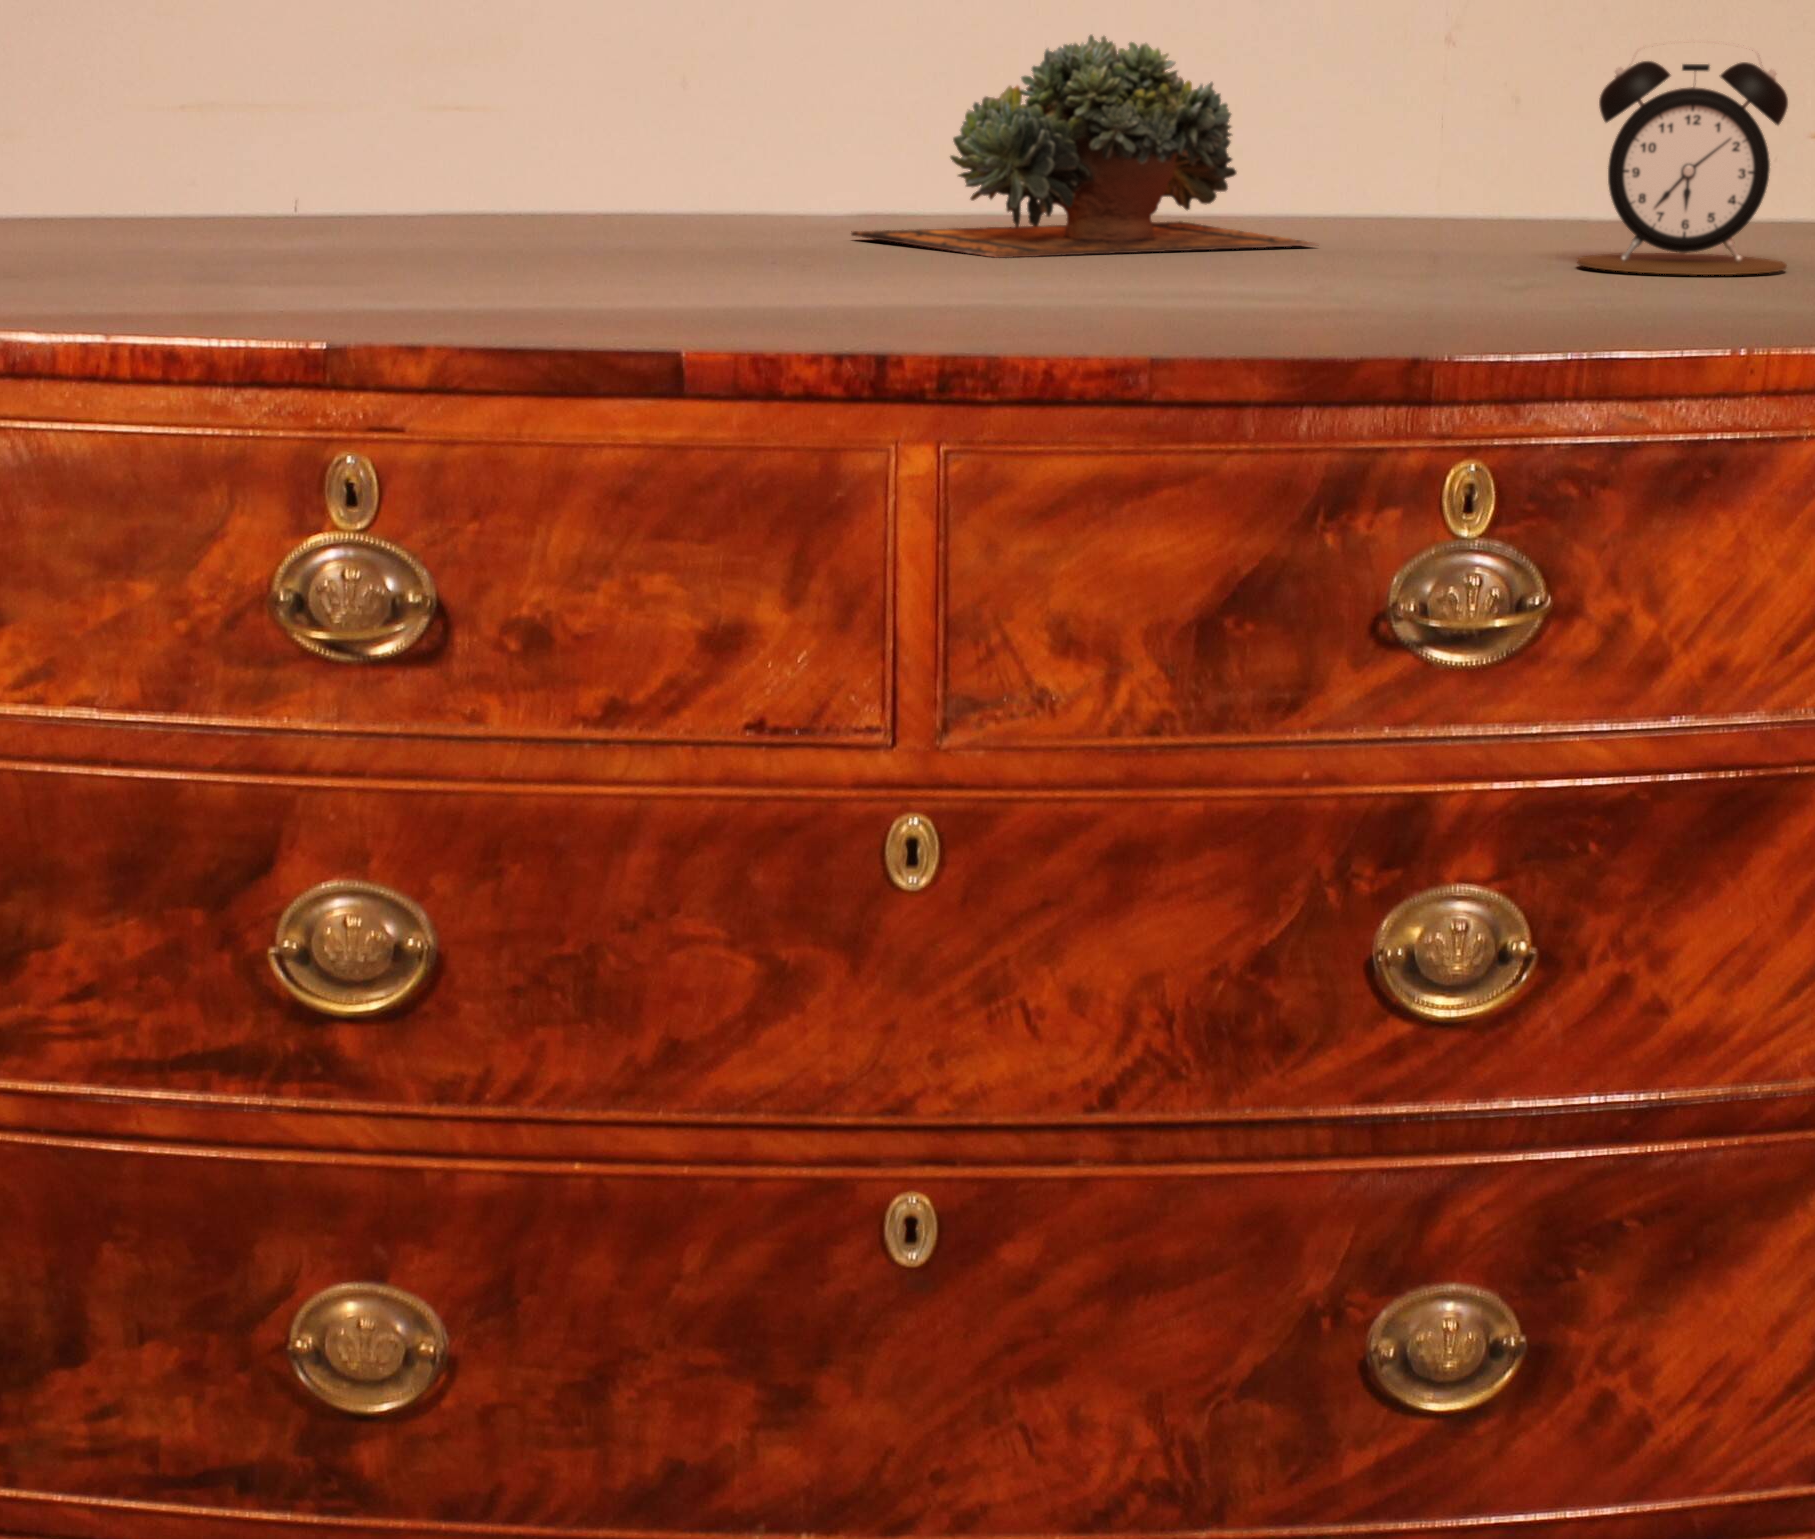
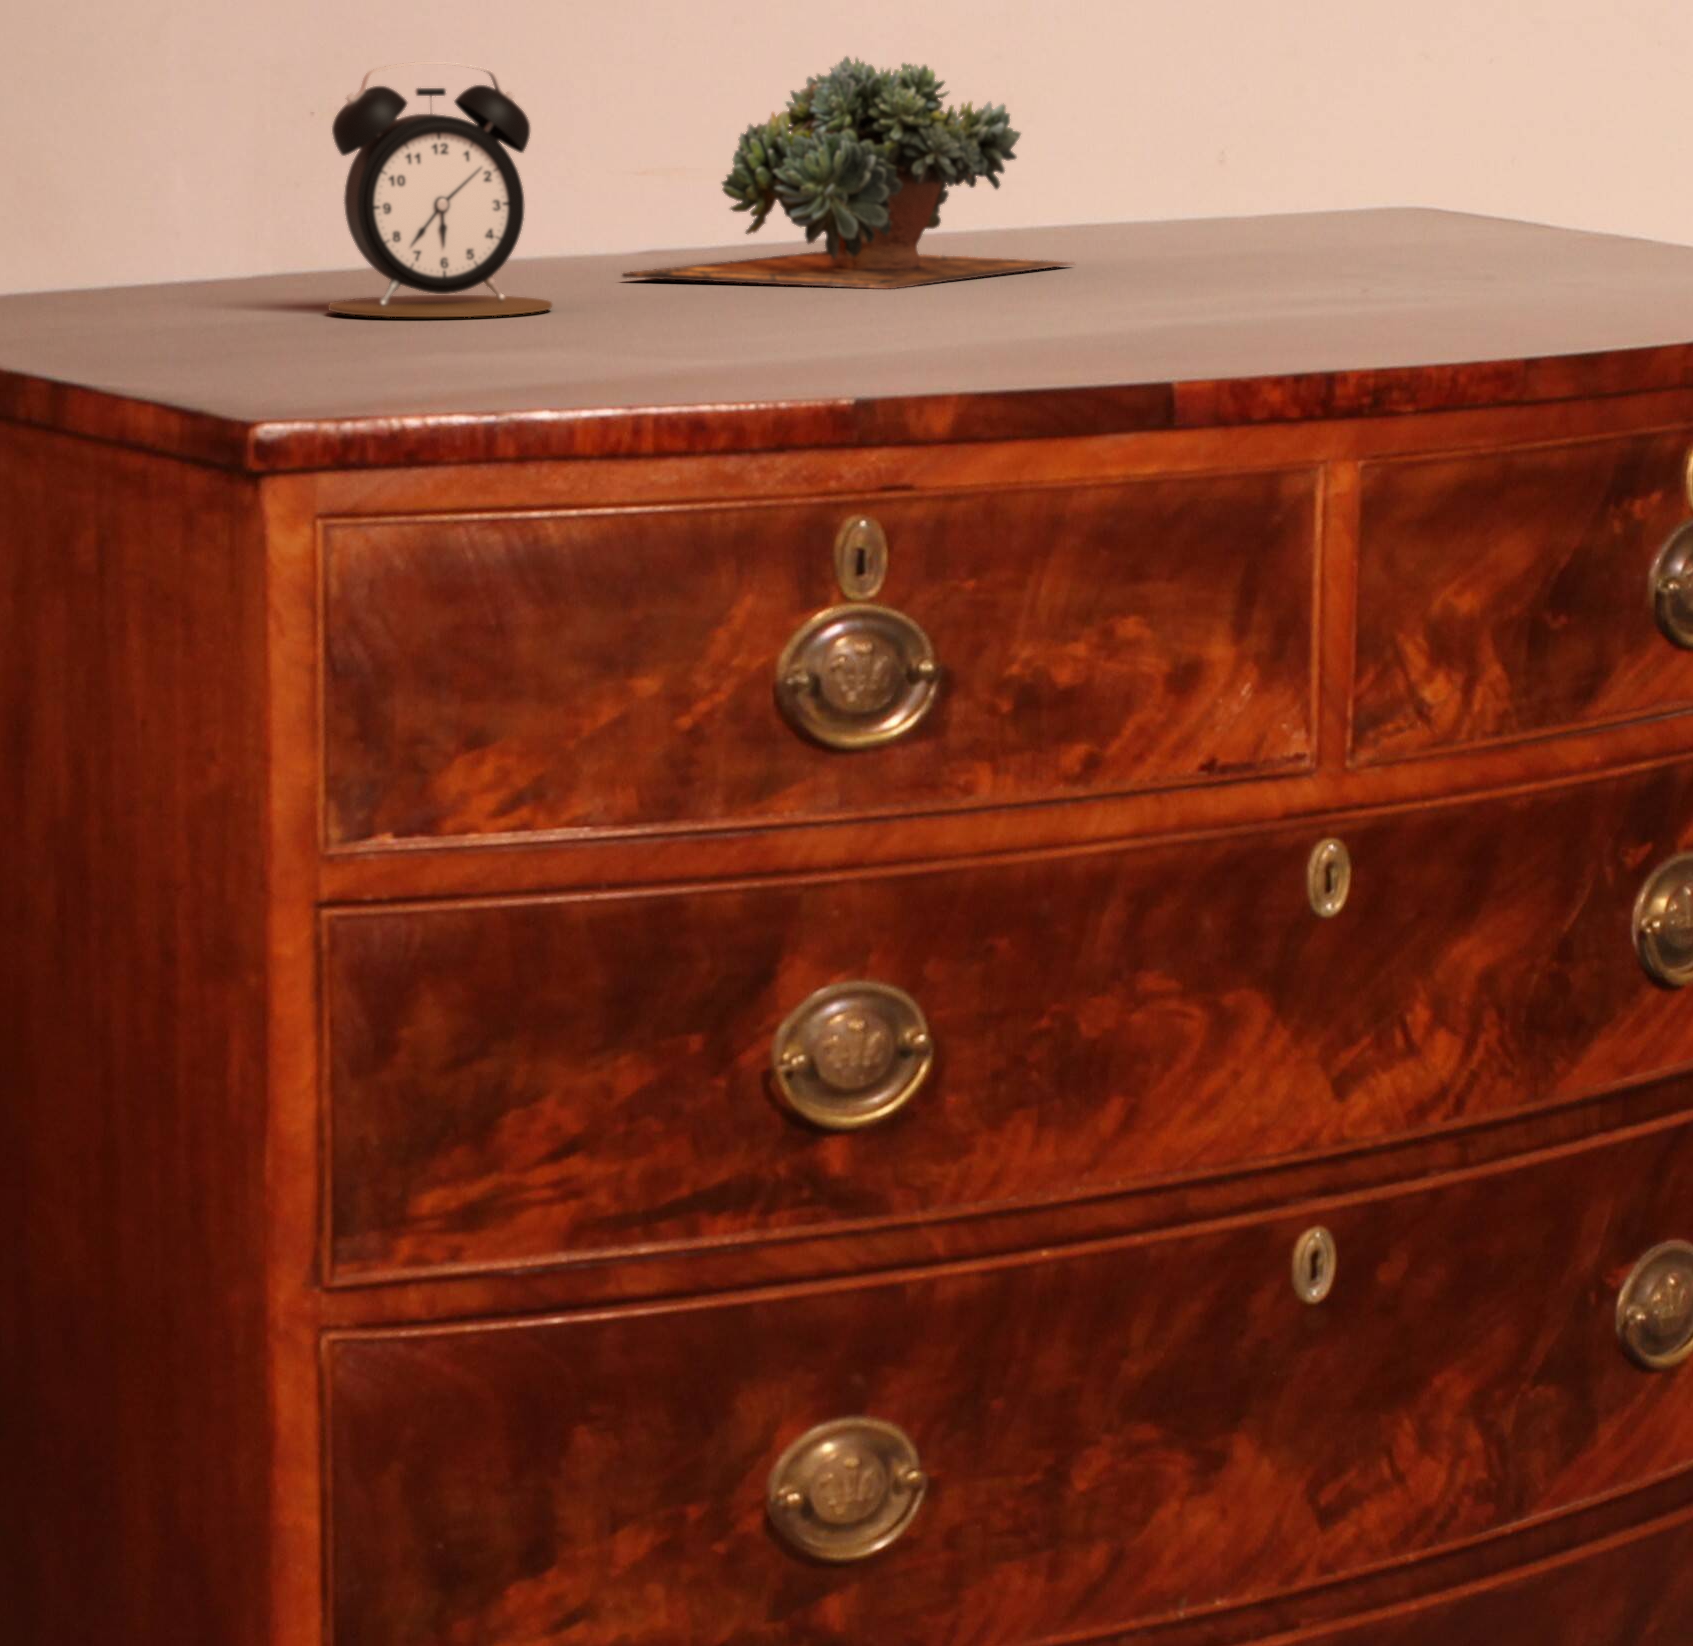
alarm clock: present [1577,40,1788,275] -> present [328,62,552,317]

